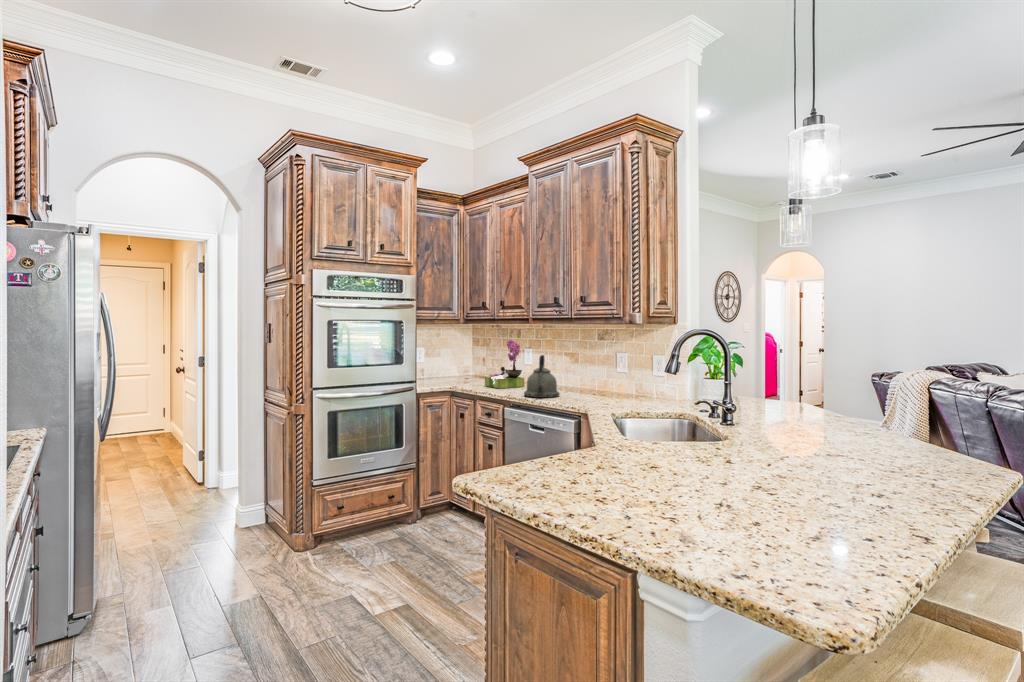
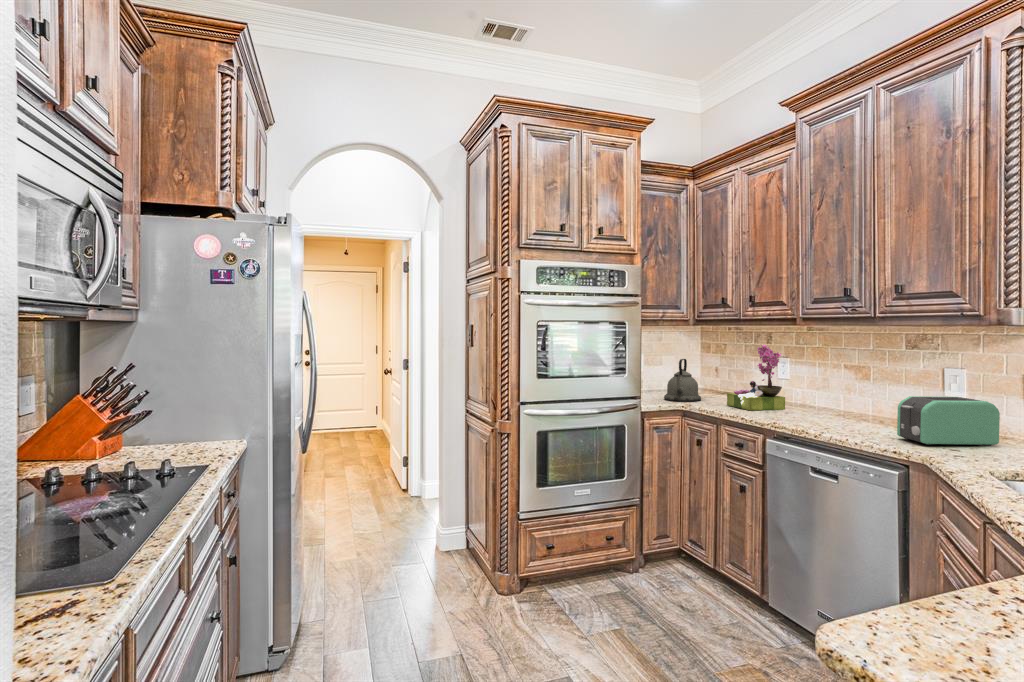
kettle: present [524,355,560,398] -> present [664,359,701,402]
toaster: none [578,371,632,403] -> present [897,396,1000,446]

